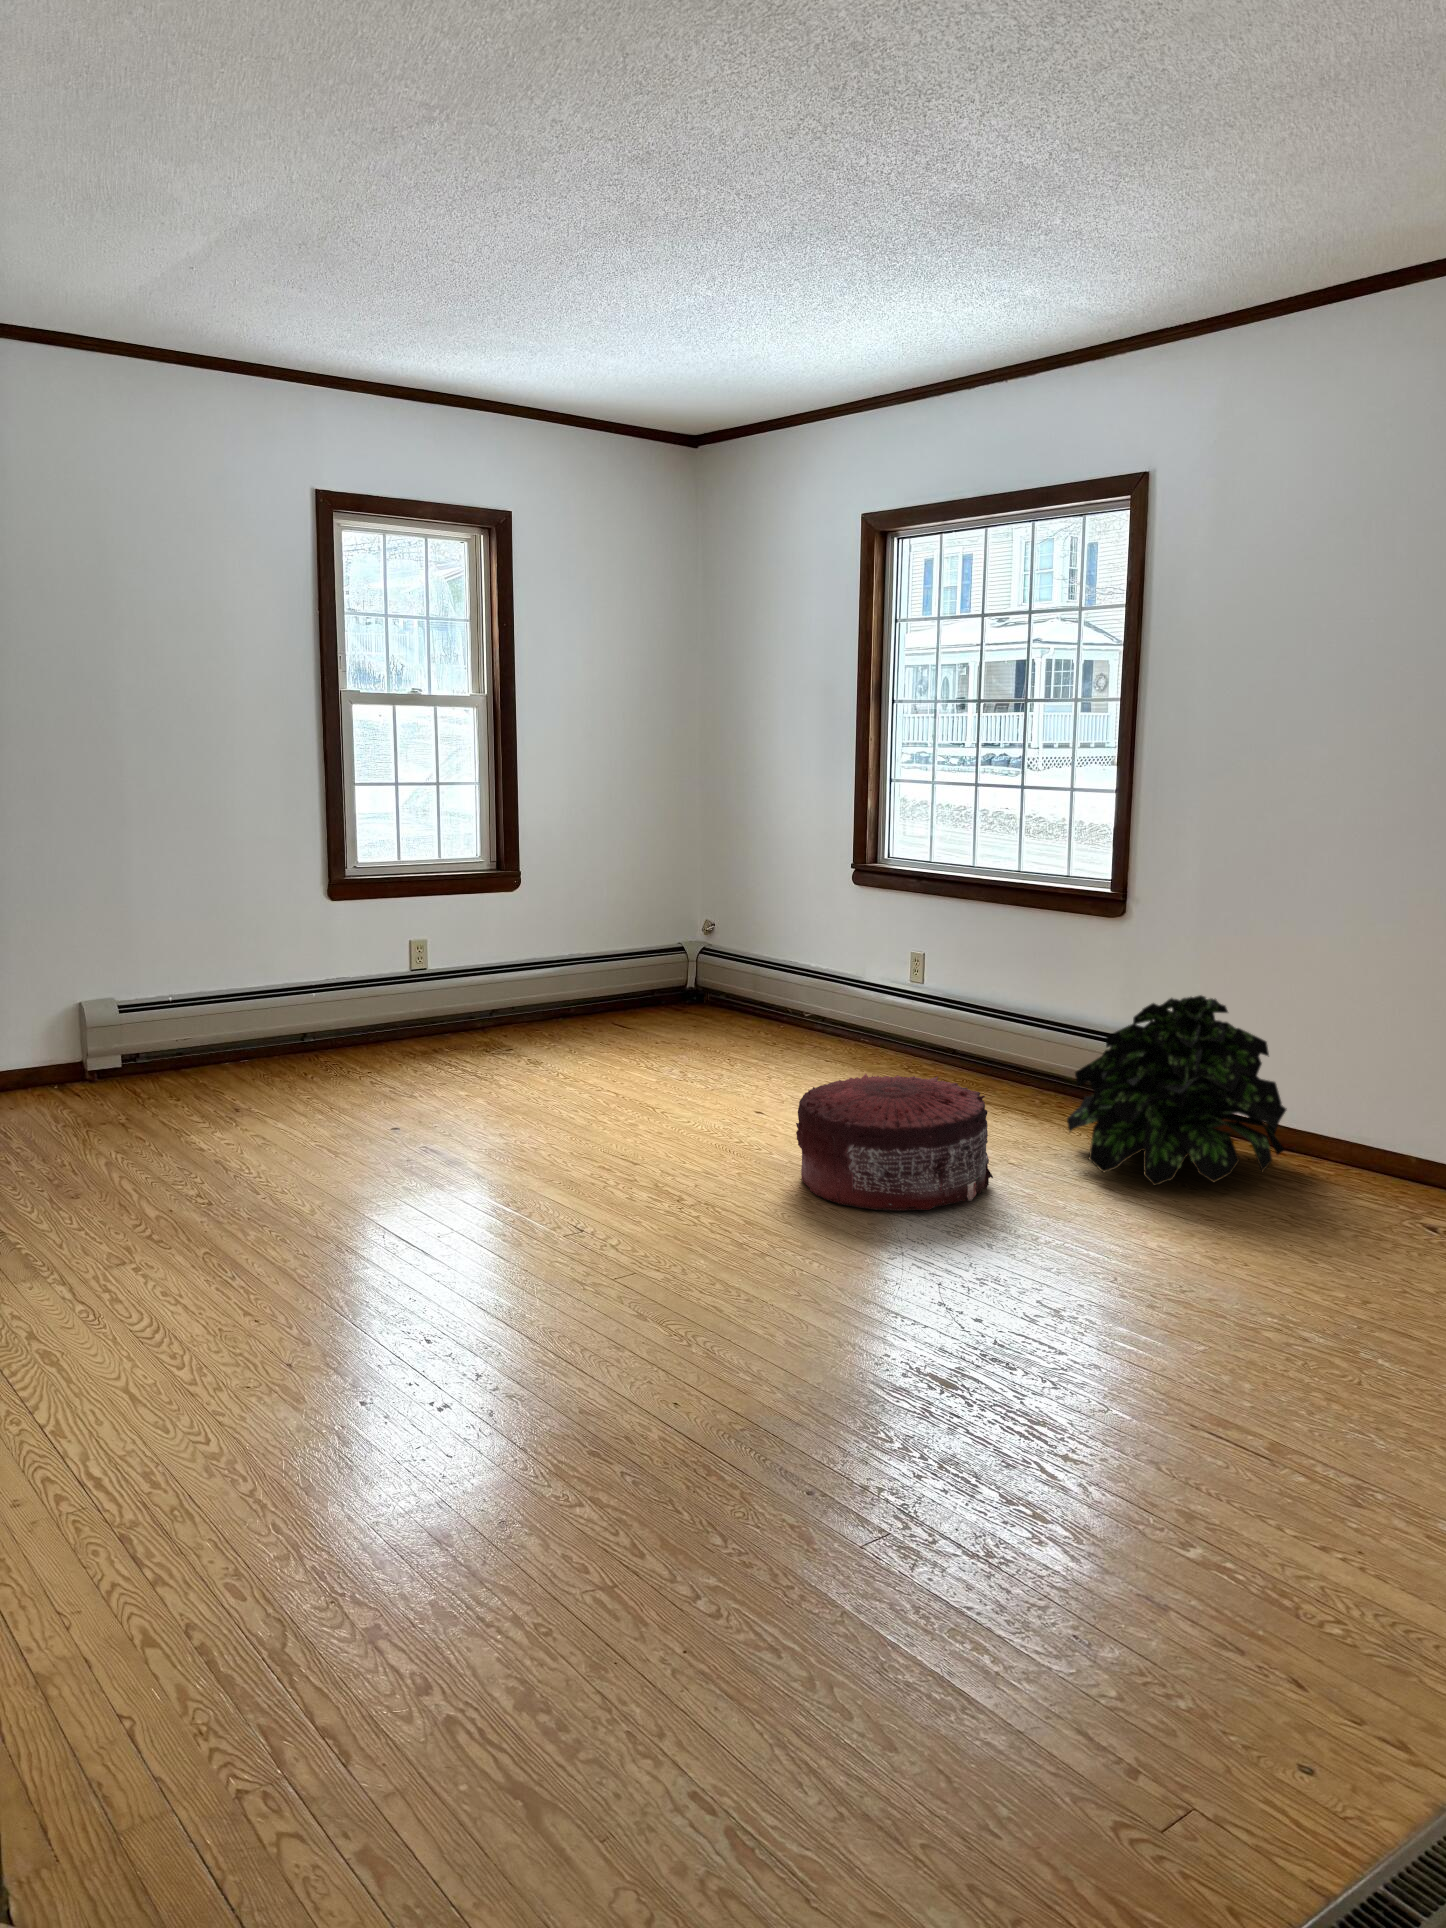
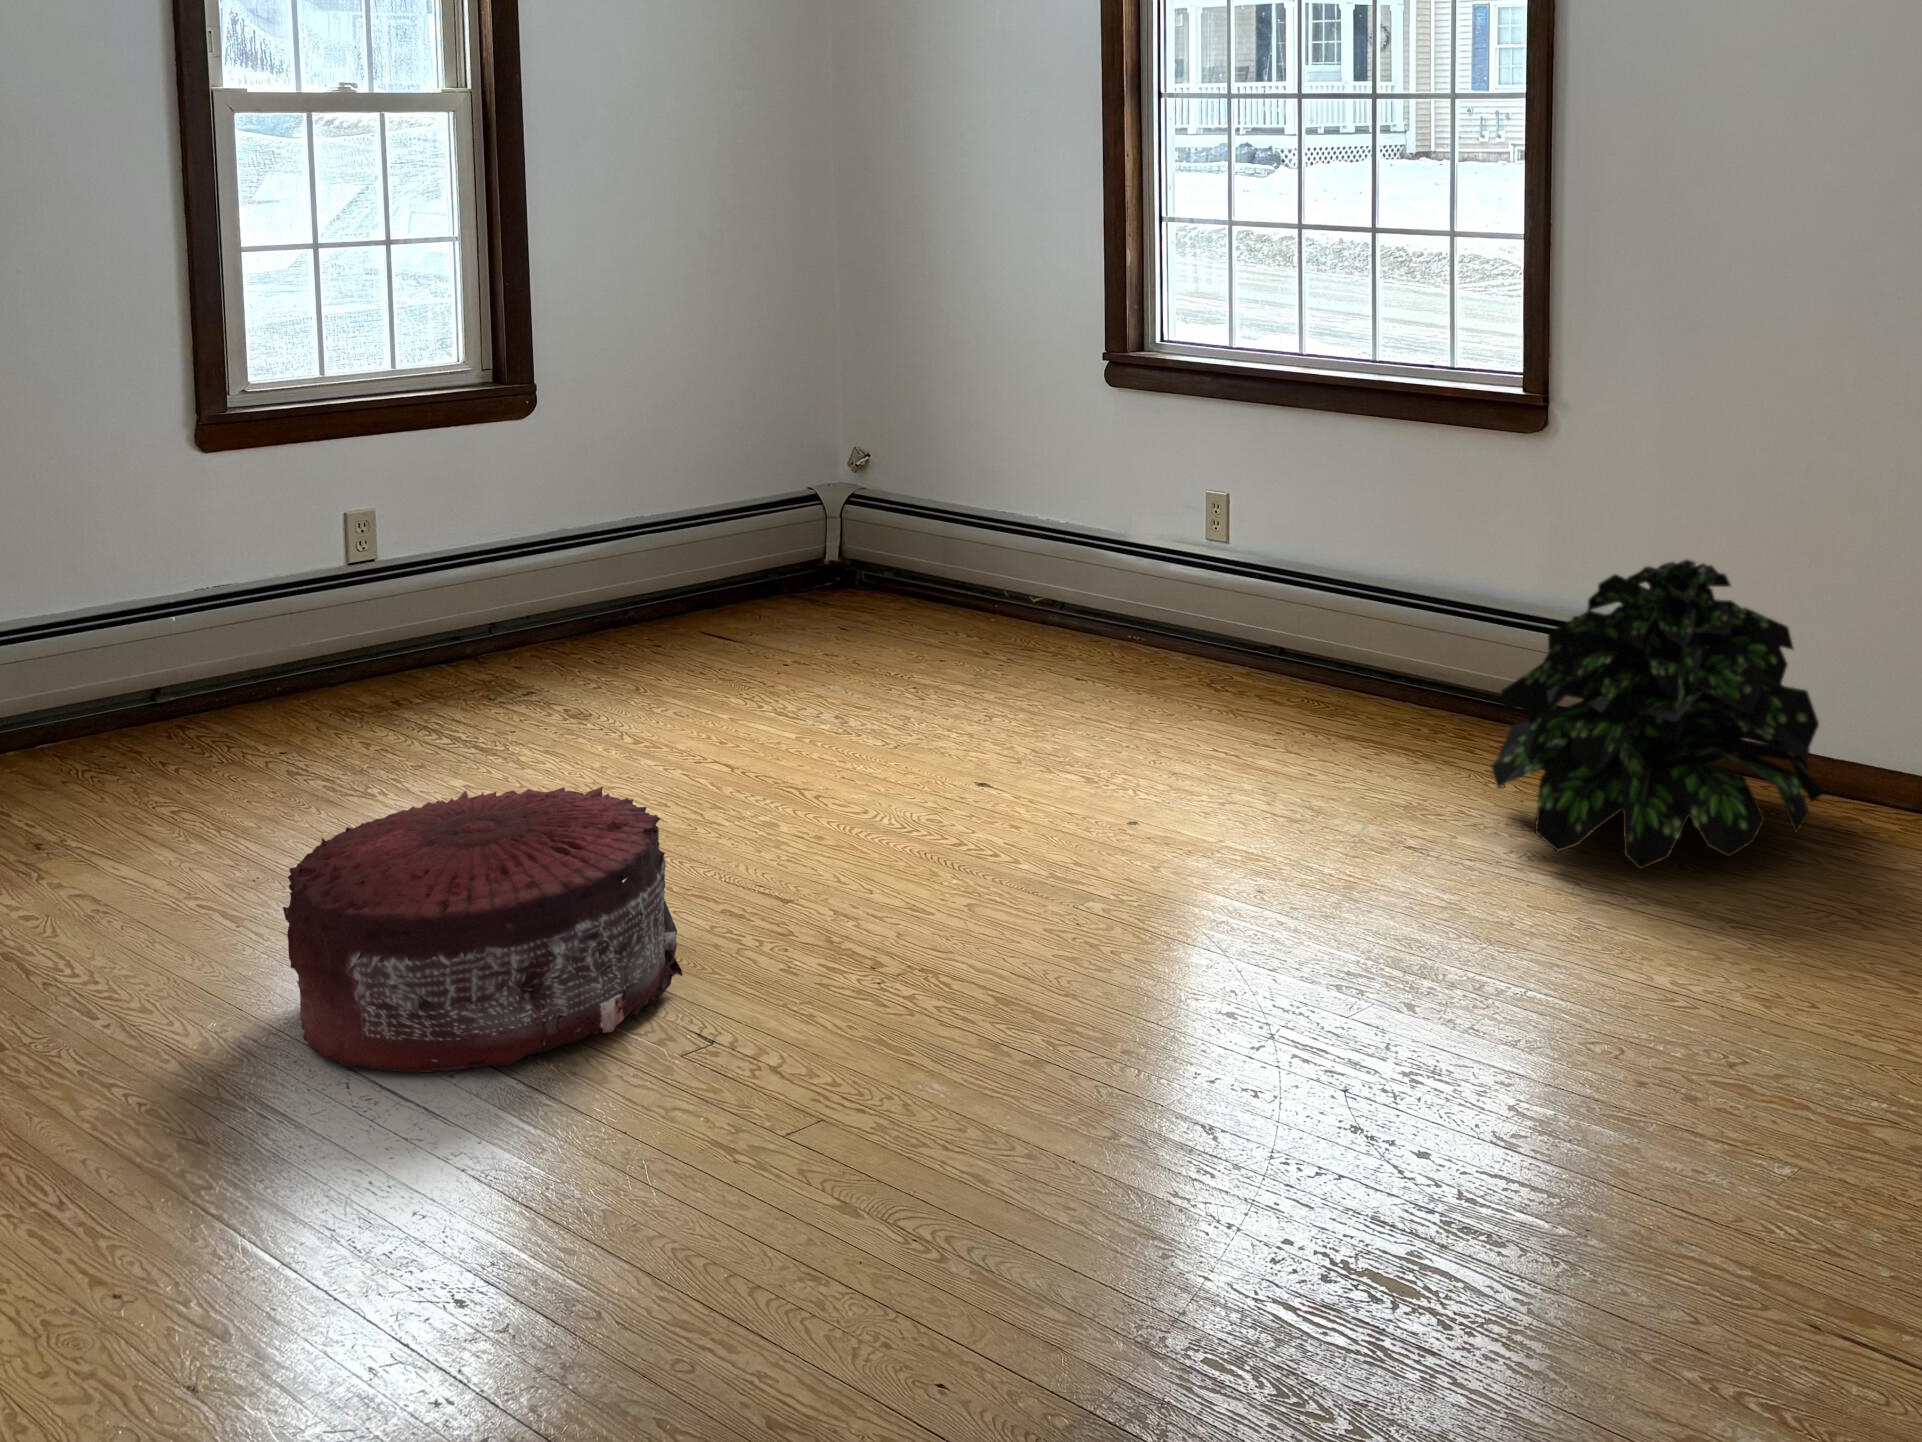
pouf: present [796,1074,993,1211] -> present [283,787,682,1072]

